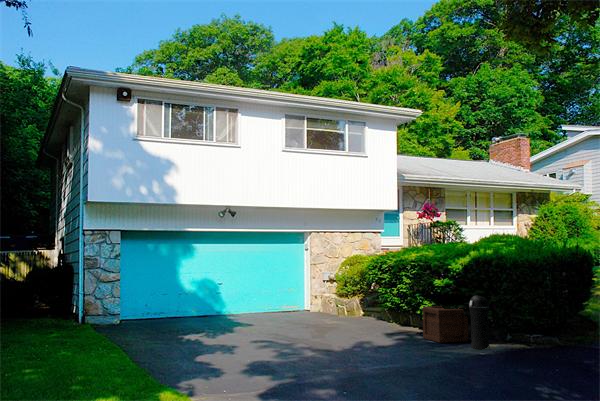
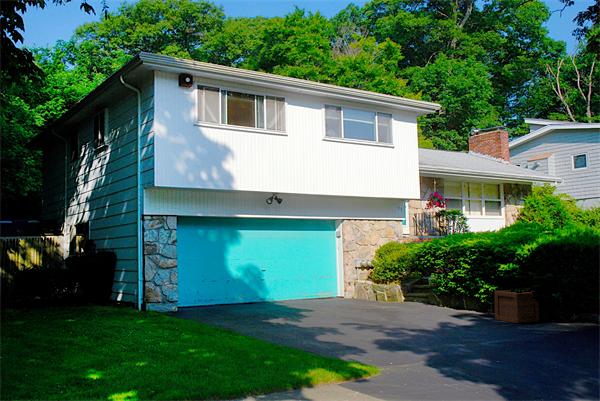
trash can: present [469,295,489,349] -> none [549,280,568,328]

